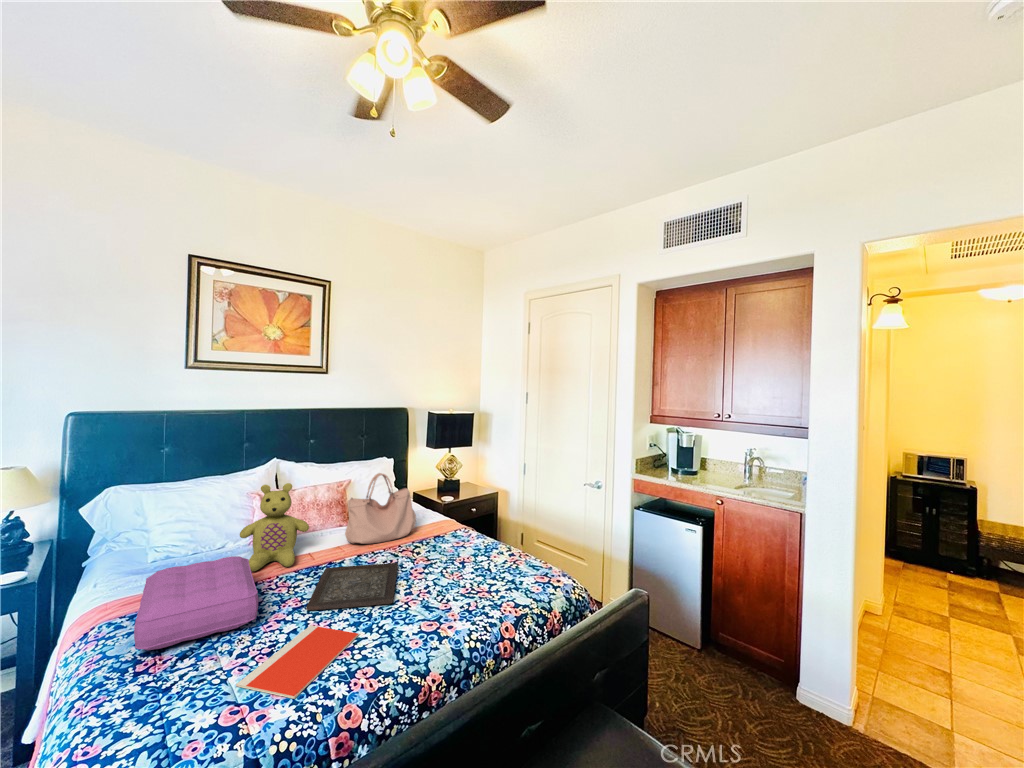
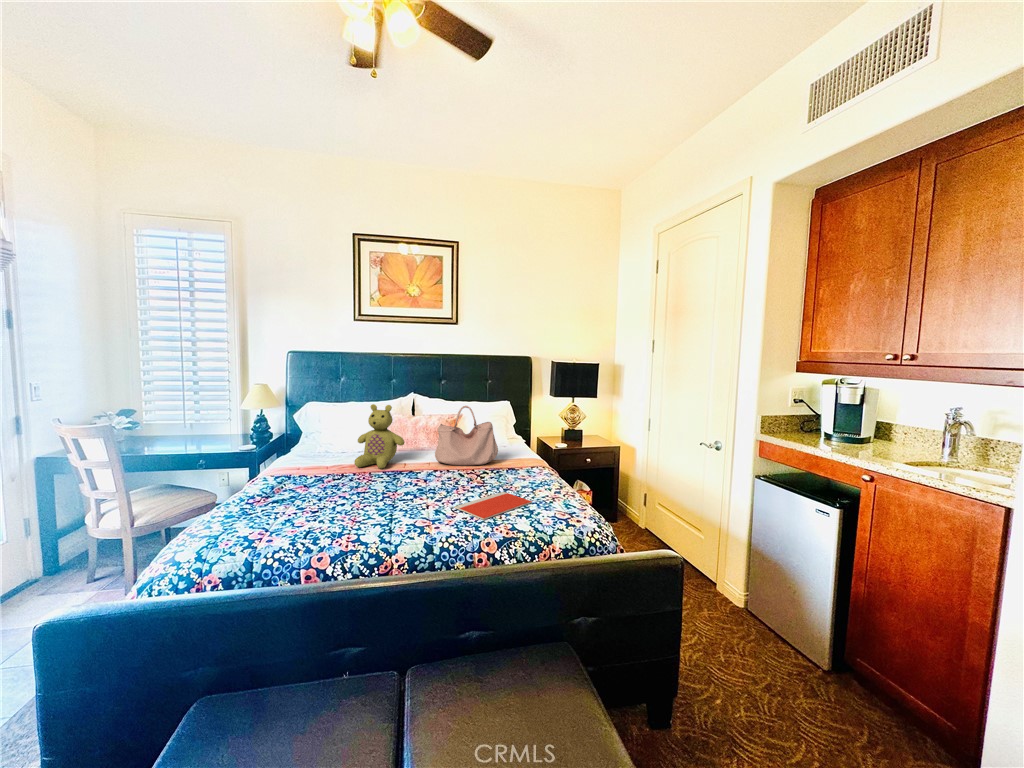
pillow: present [134,556,258,650] -> none [250,449,345,494]
tray: present [306,563,398,610] -> none [359,473,453,503]
notebook: present [236,625,359,699] -> present [455,492,532,520]

